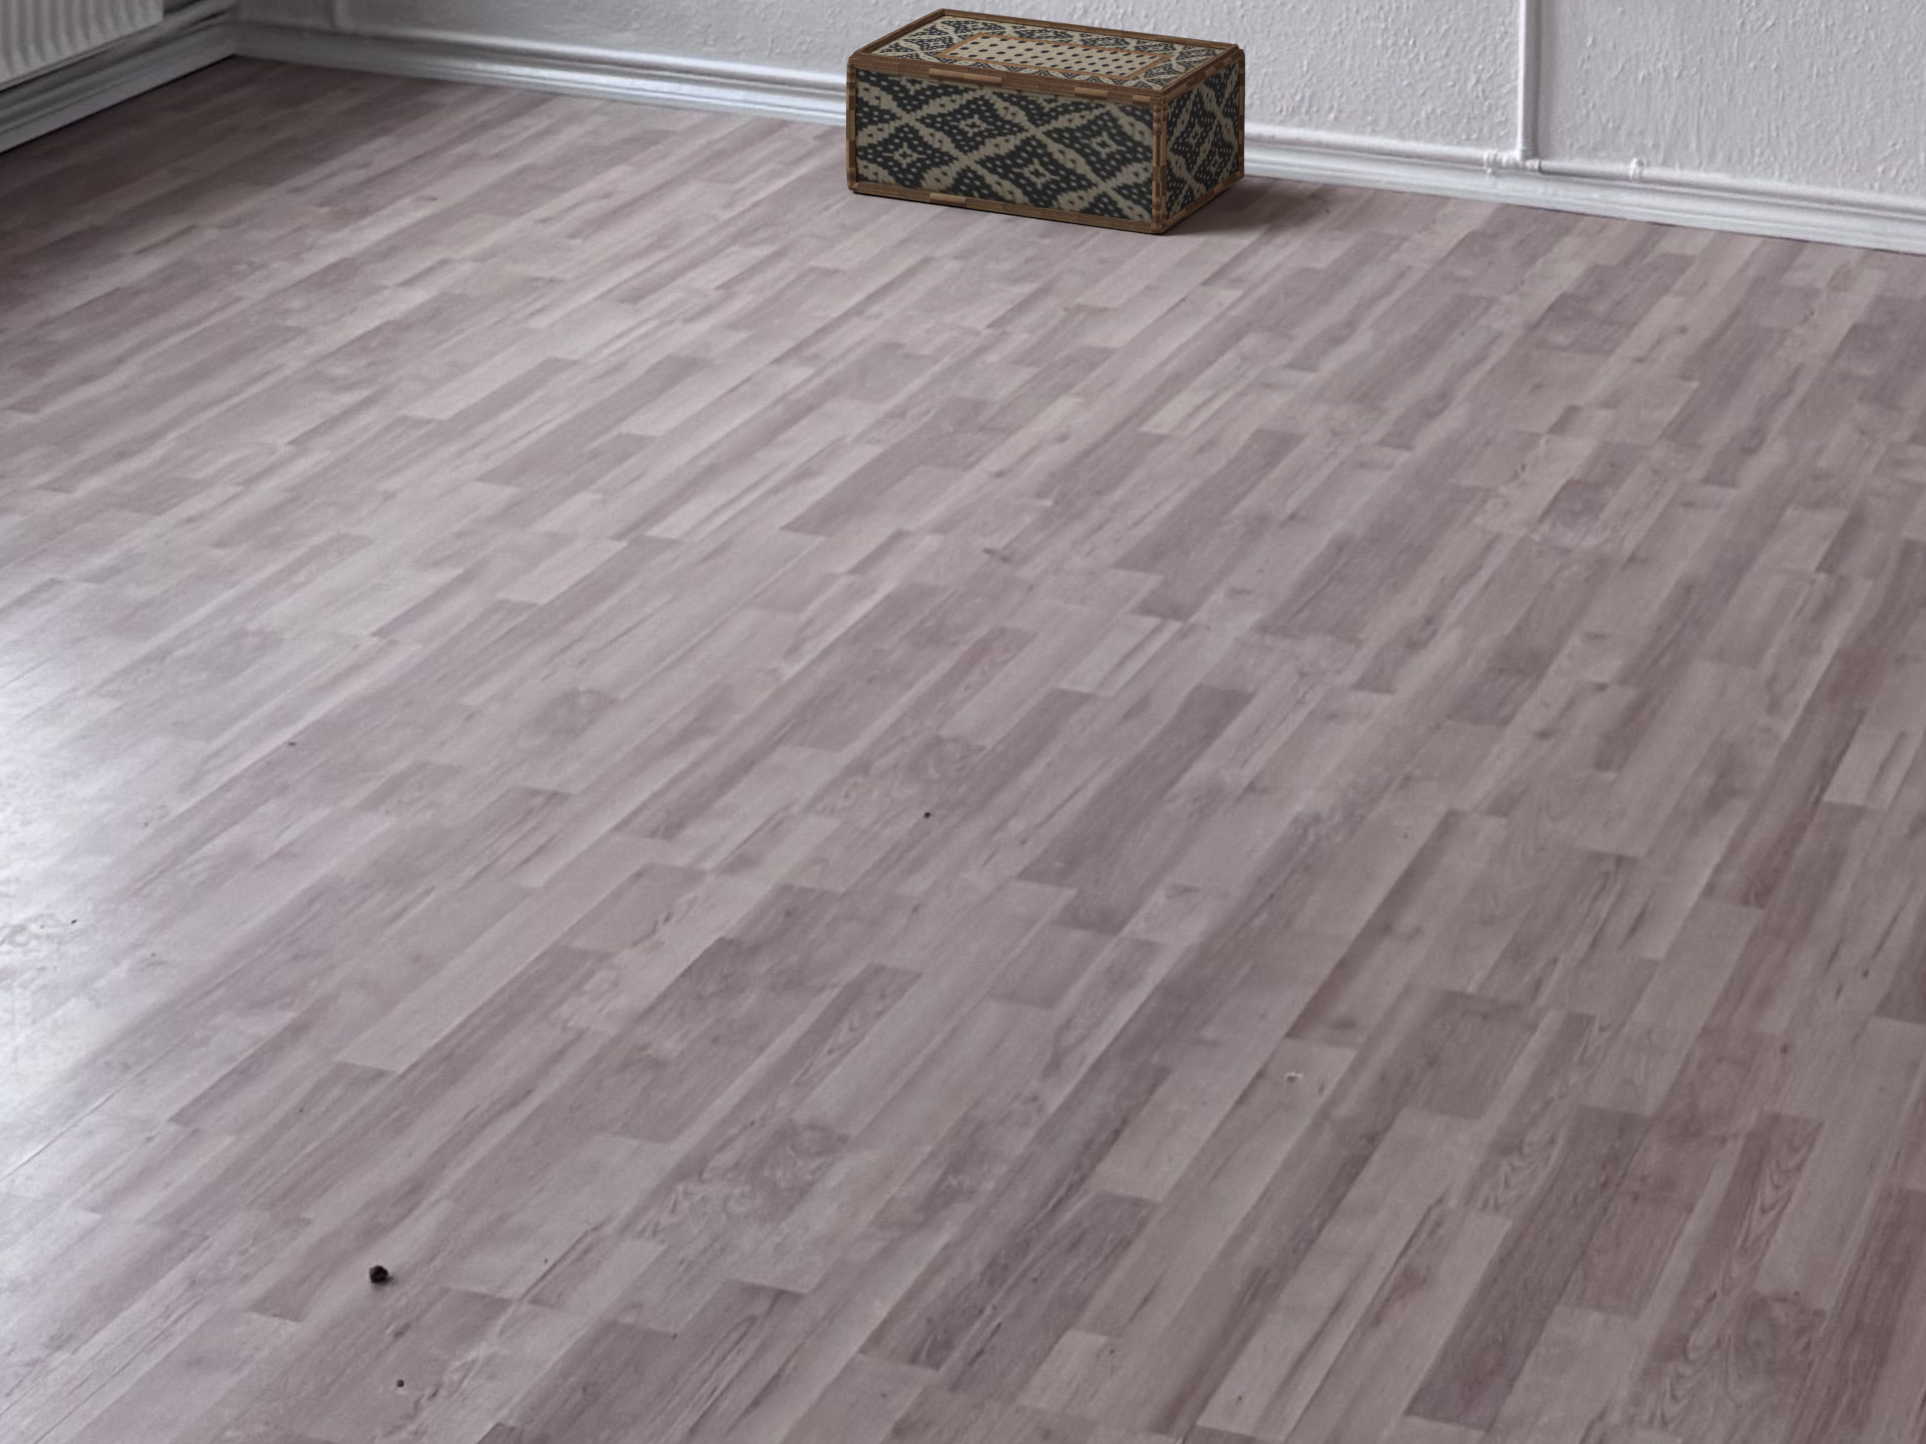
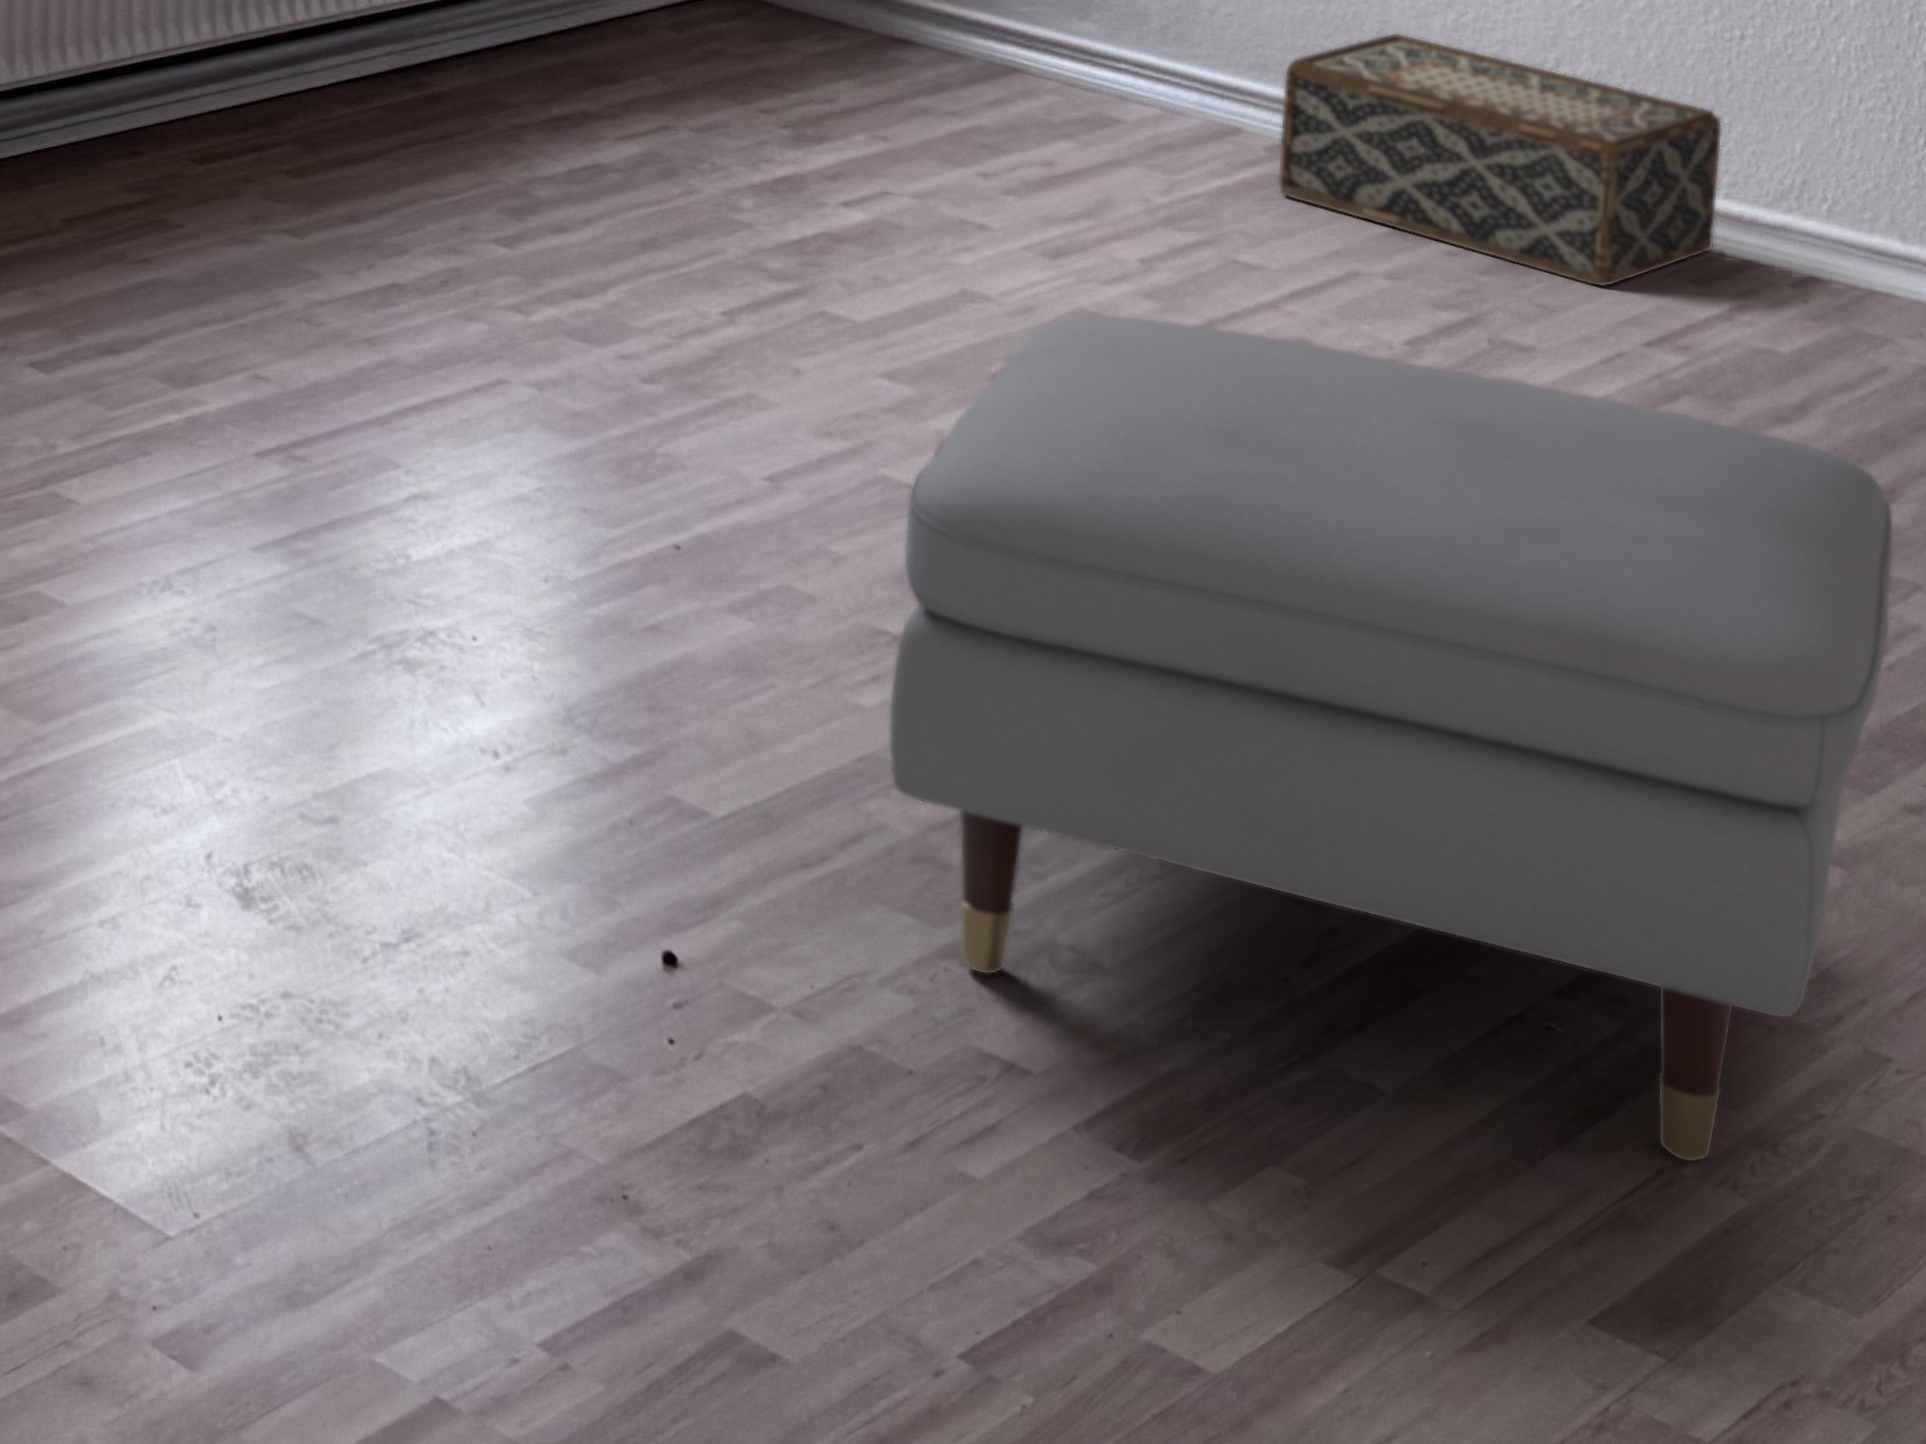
ottoman: none [623,399,1577,1183] -> present [889,315,1892,1161]

